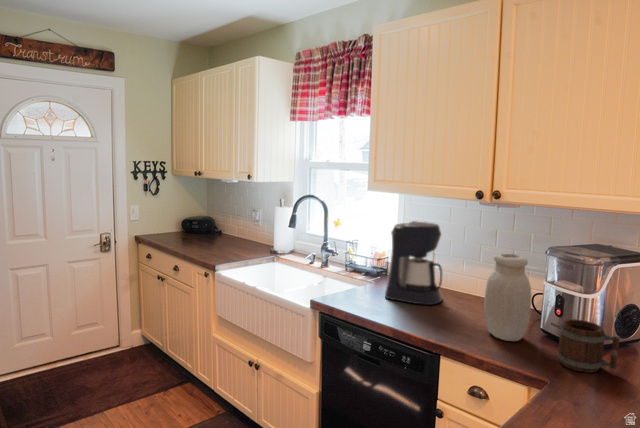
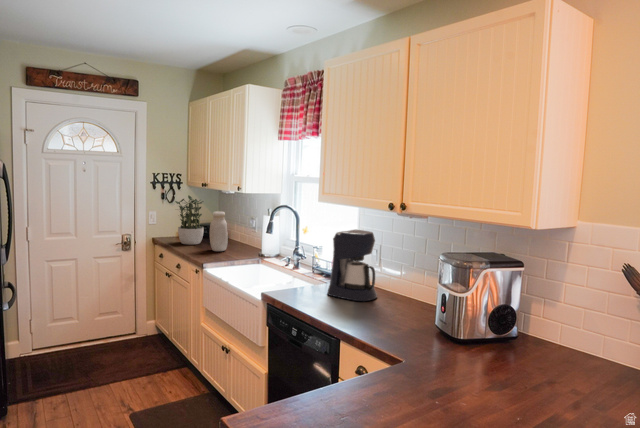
potted plant: none [164,186,198,242] -> present [175,196,204,245]
jar: present [484,253,531,341] -> present [210,211,228,251]
mug: present [558,319,620,373] -> none [429,312,472,355]

